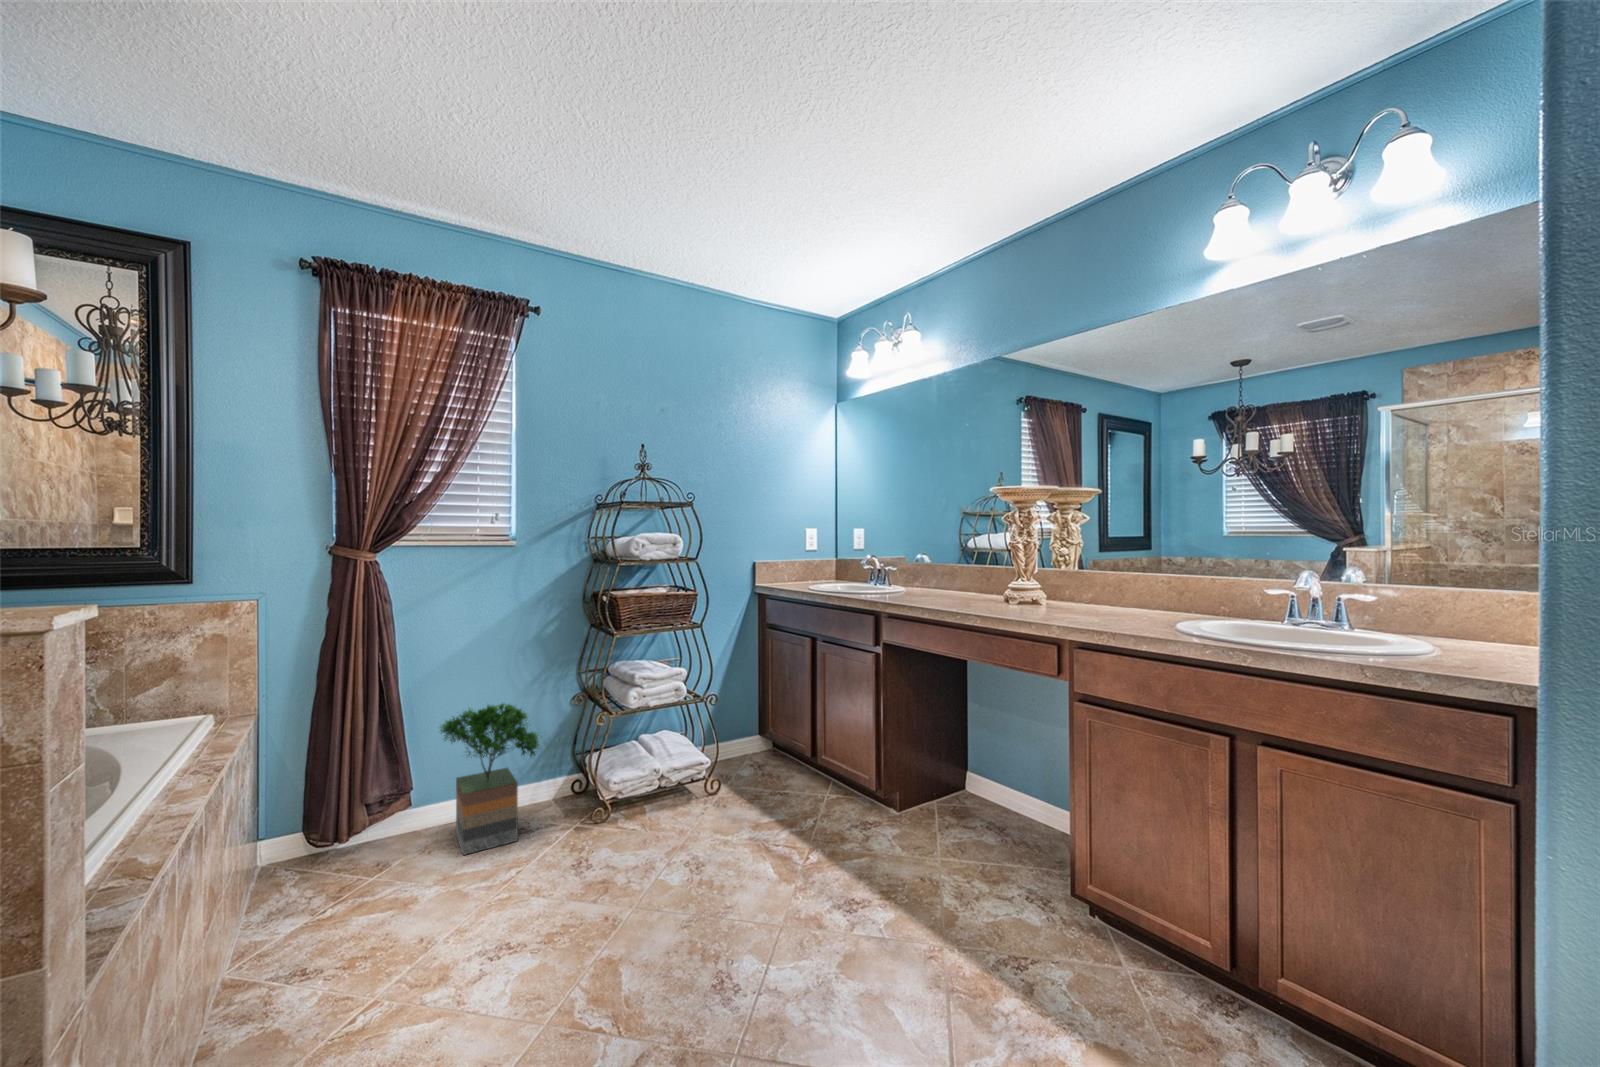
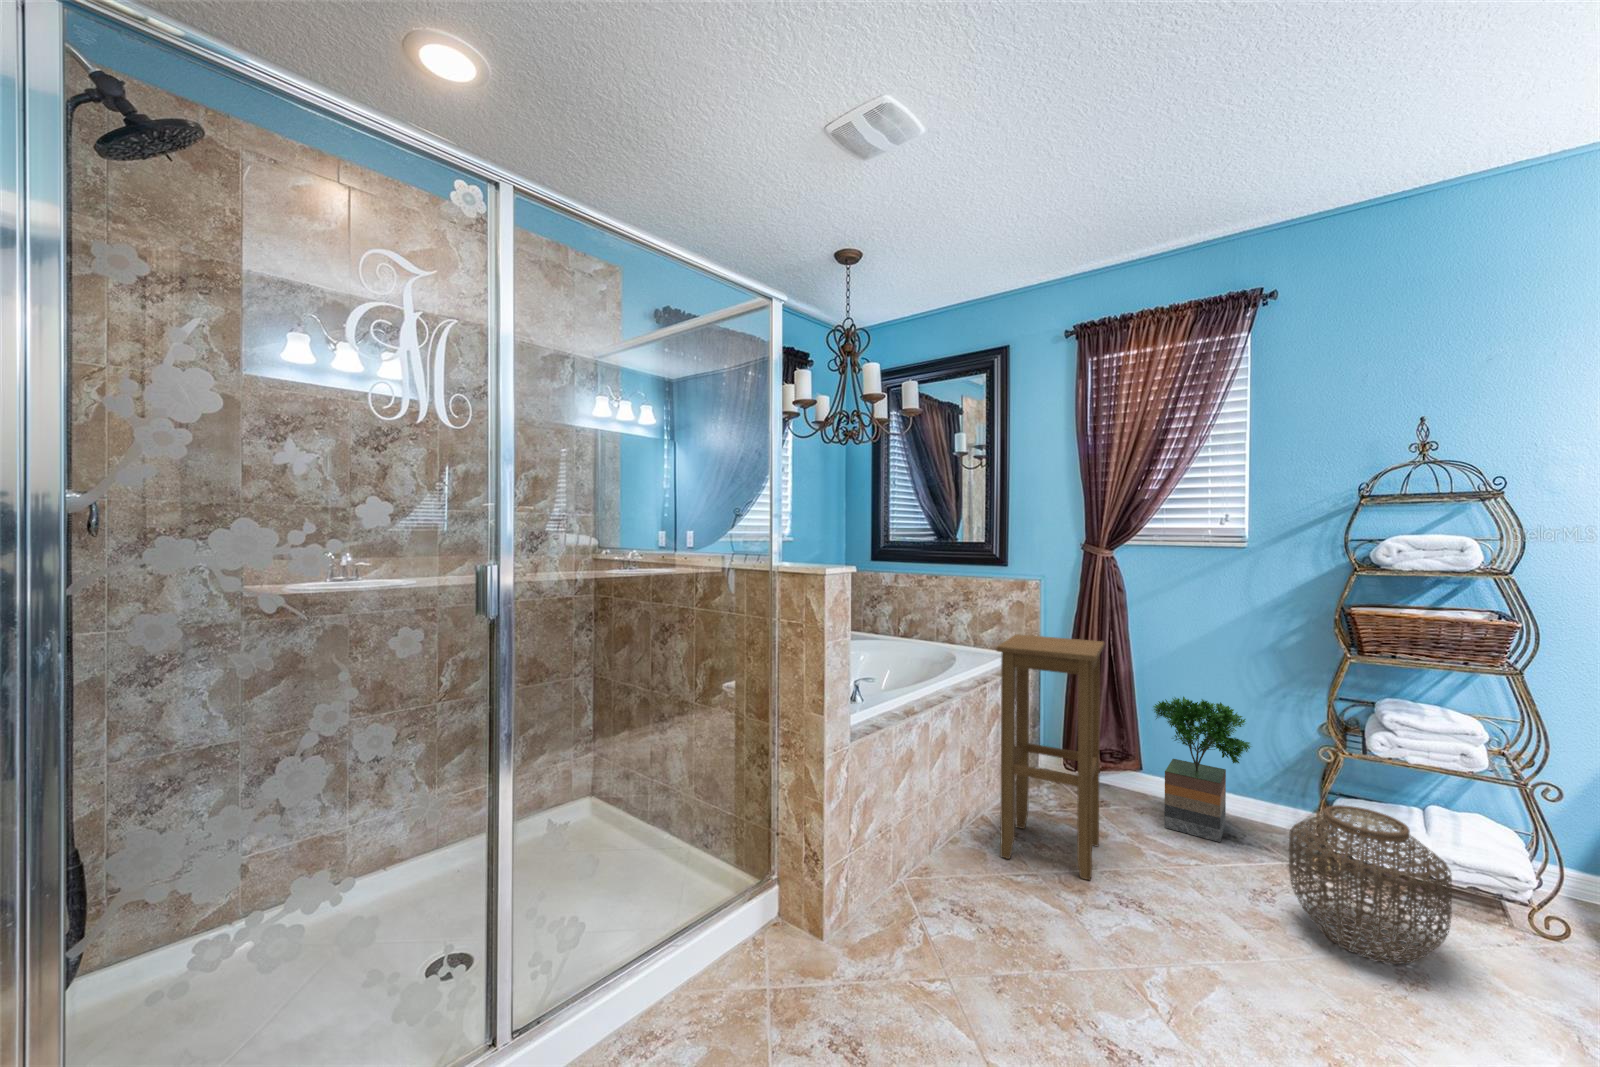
stool: none [285,665,450,1017] -> present [996,634,1105,880]
woven basket: none [608,752,705,872] -> present [1289,805,1452,964]

